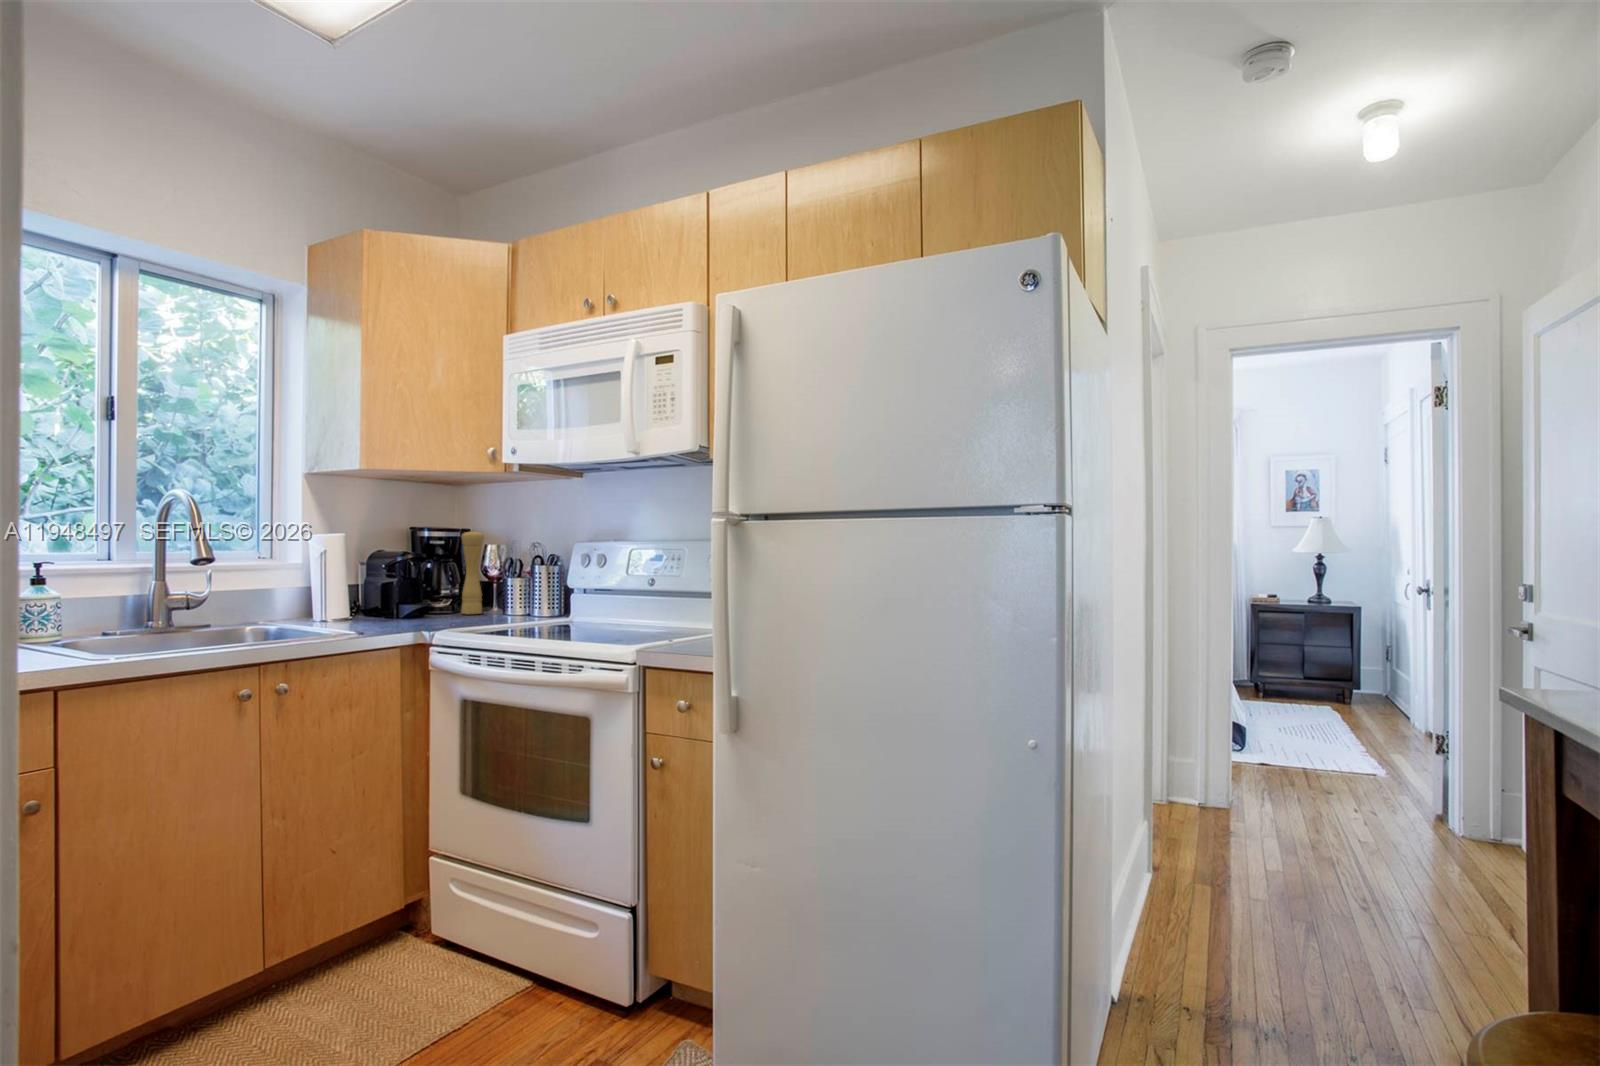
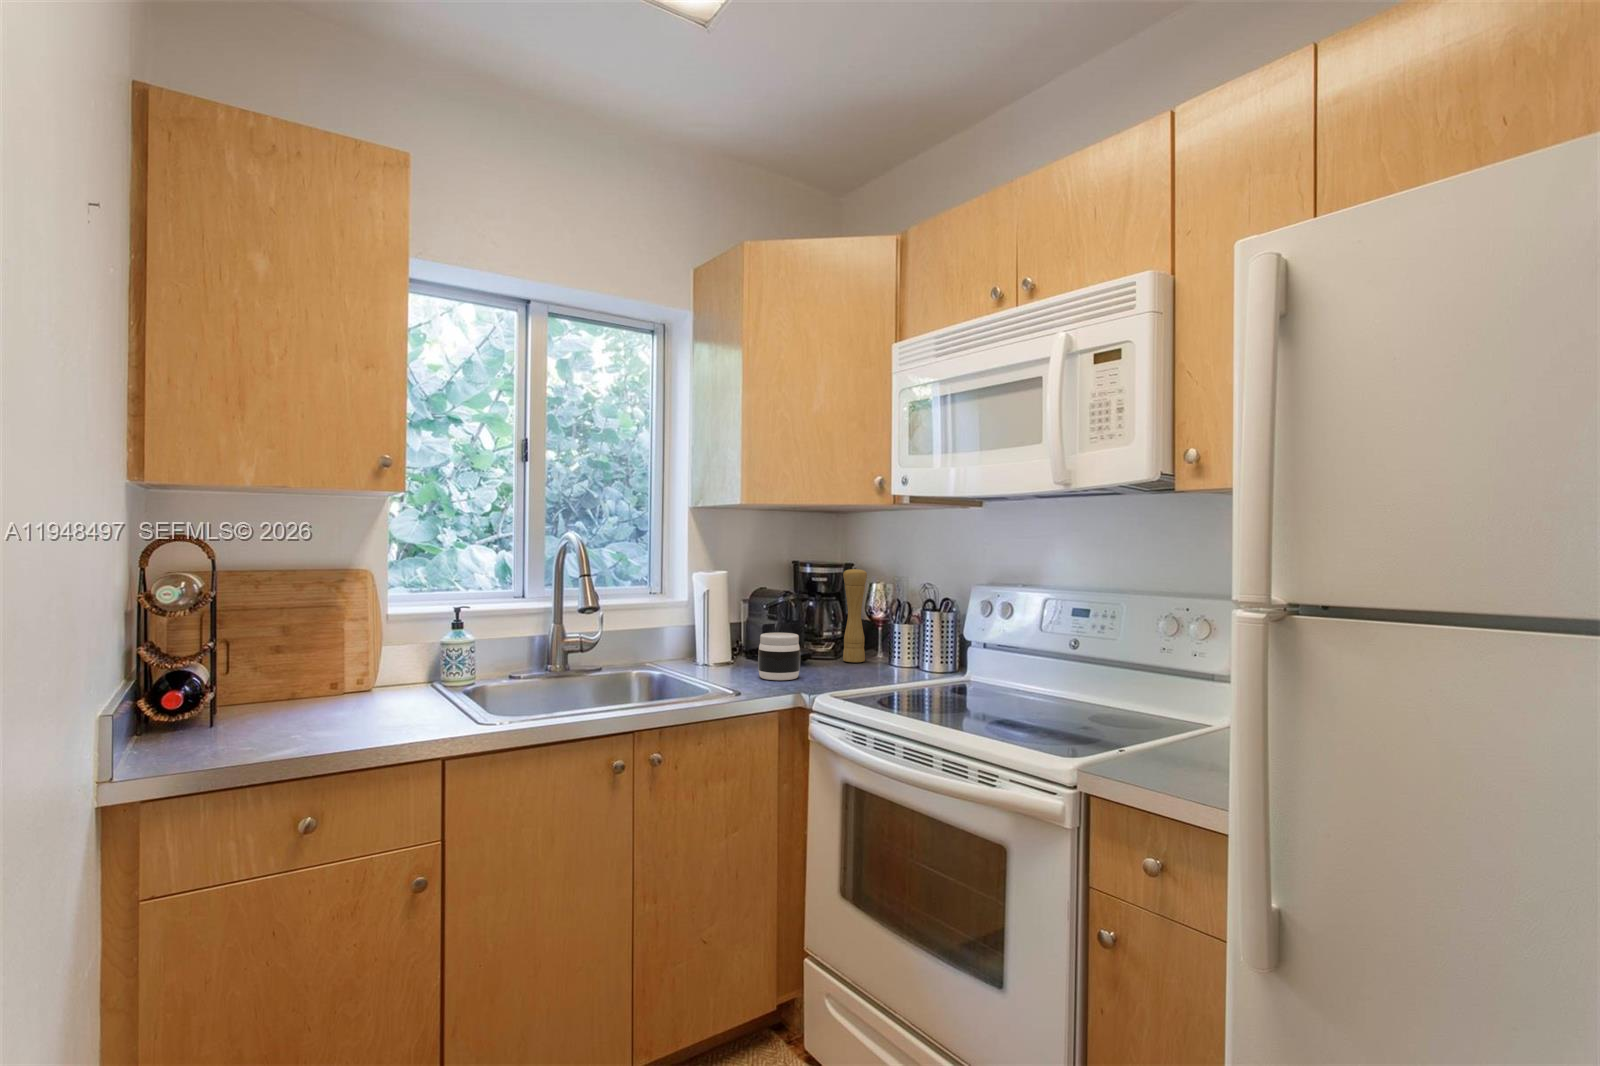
jar: none [379,585,421,625] -> present [758,633,800,680]

